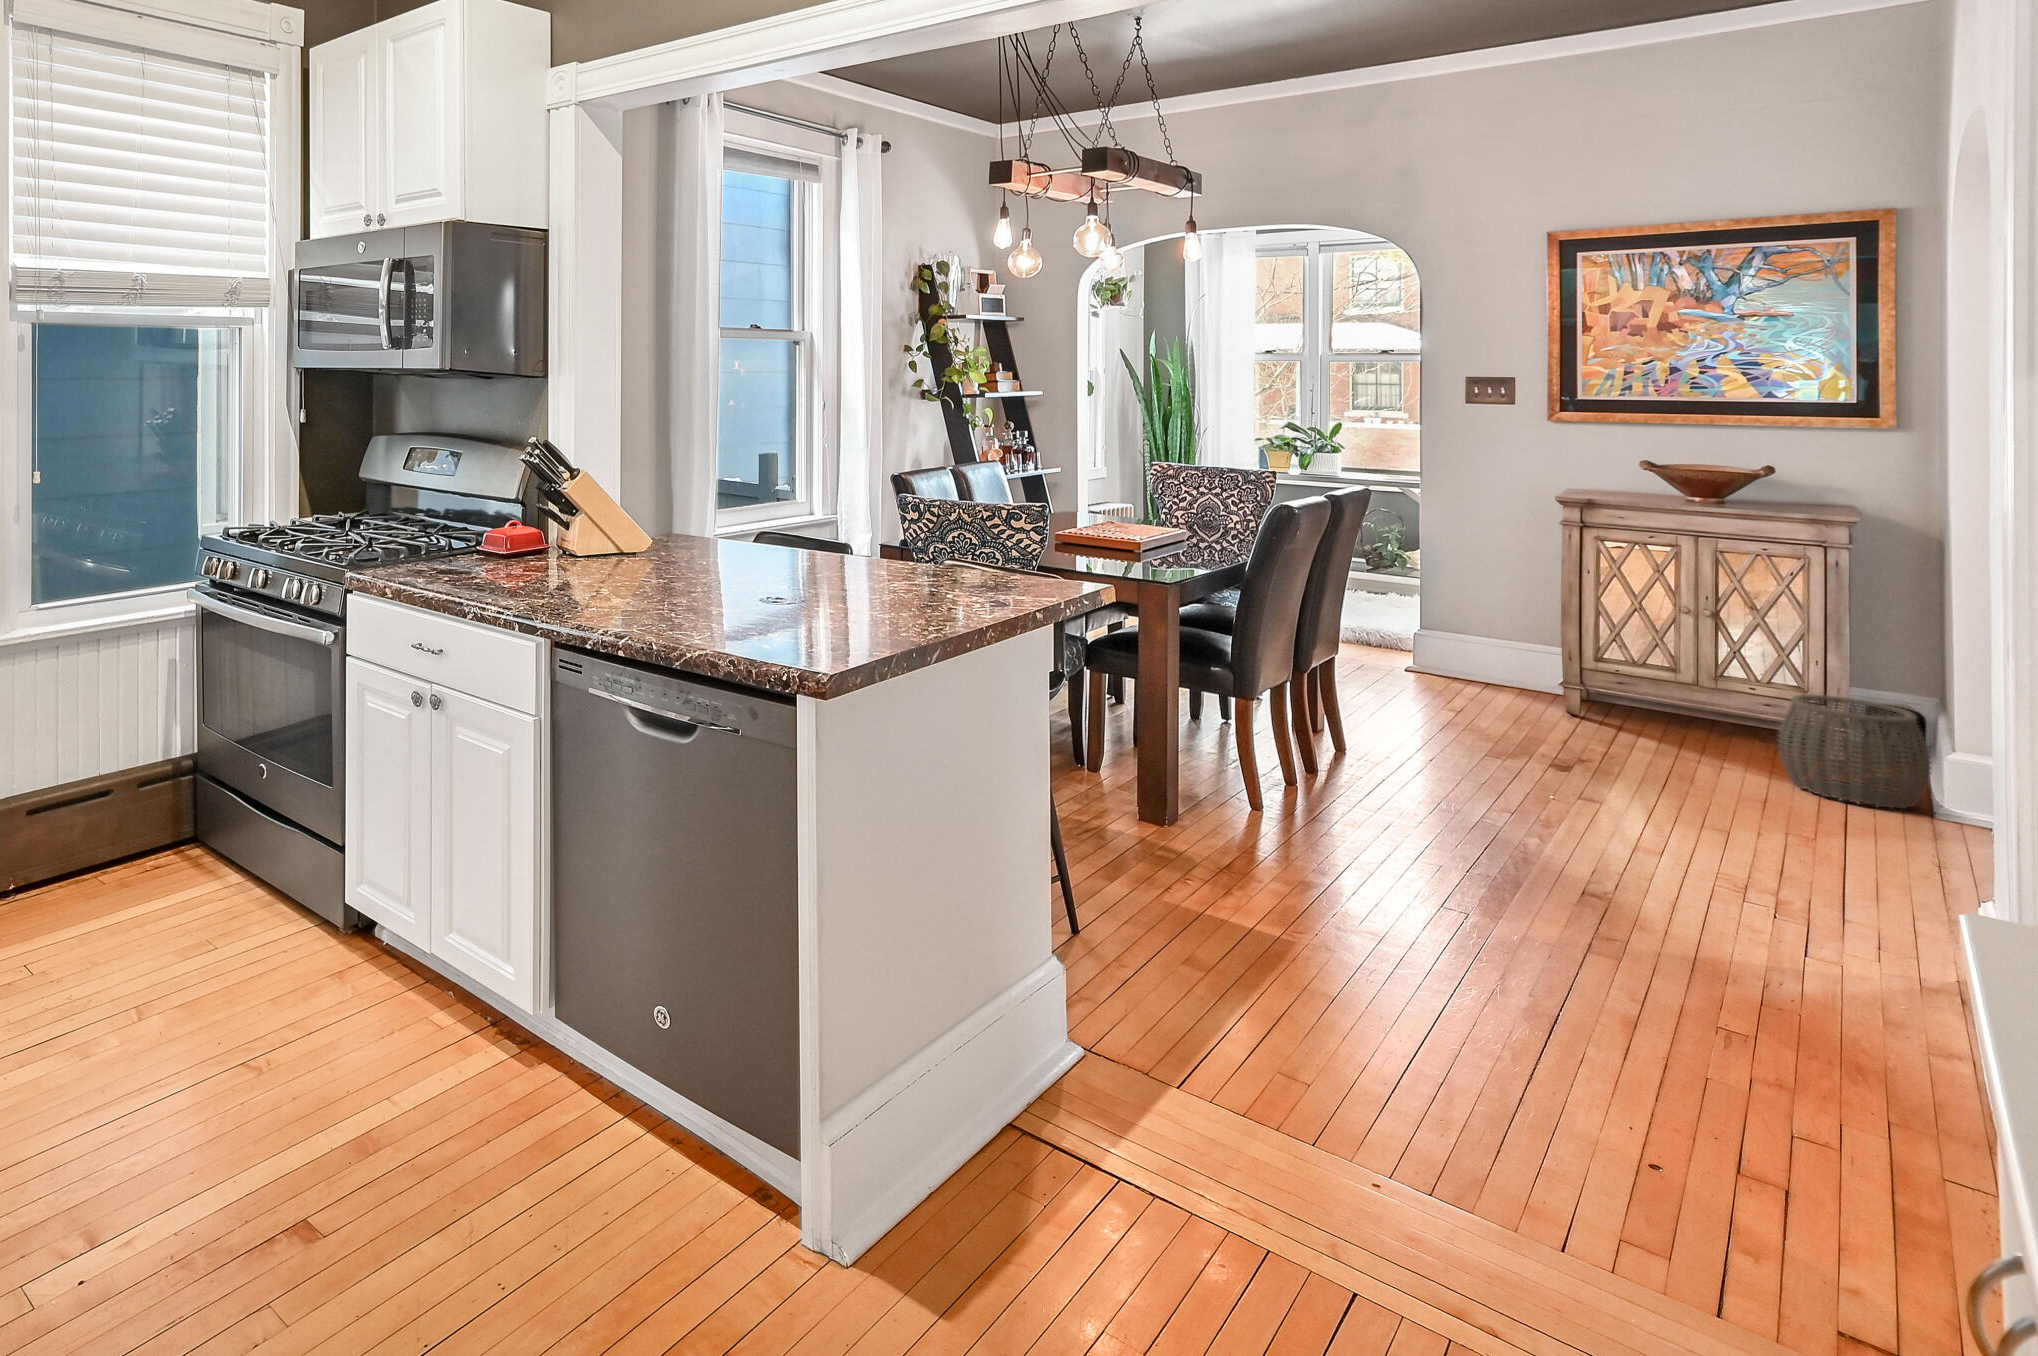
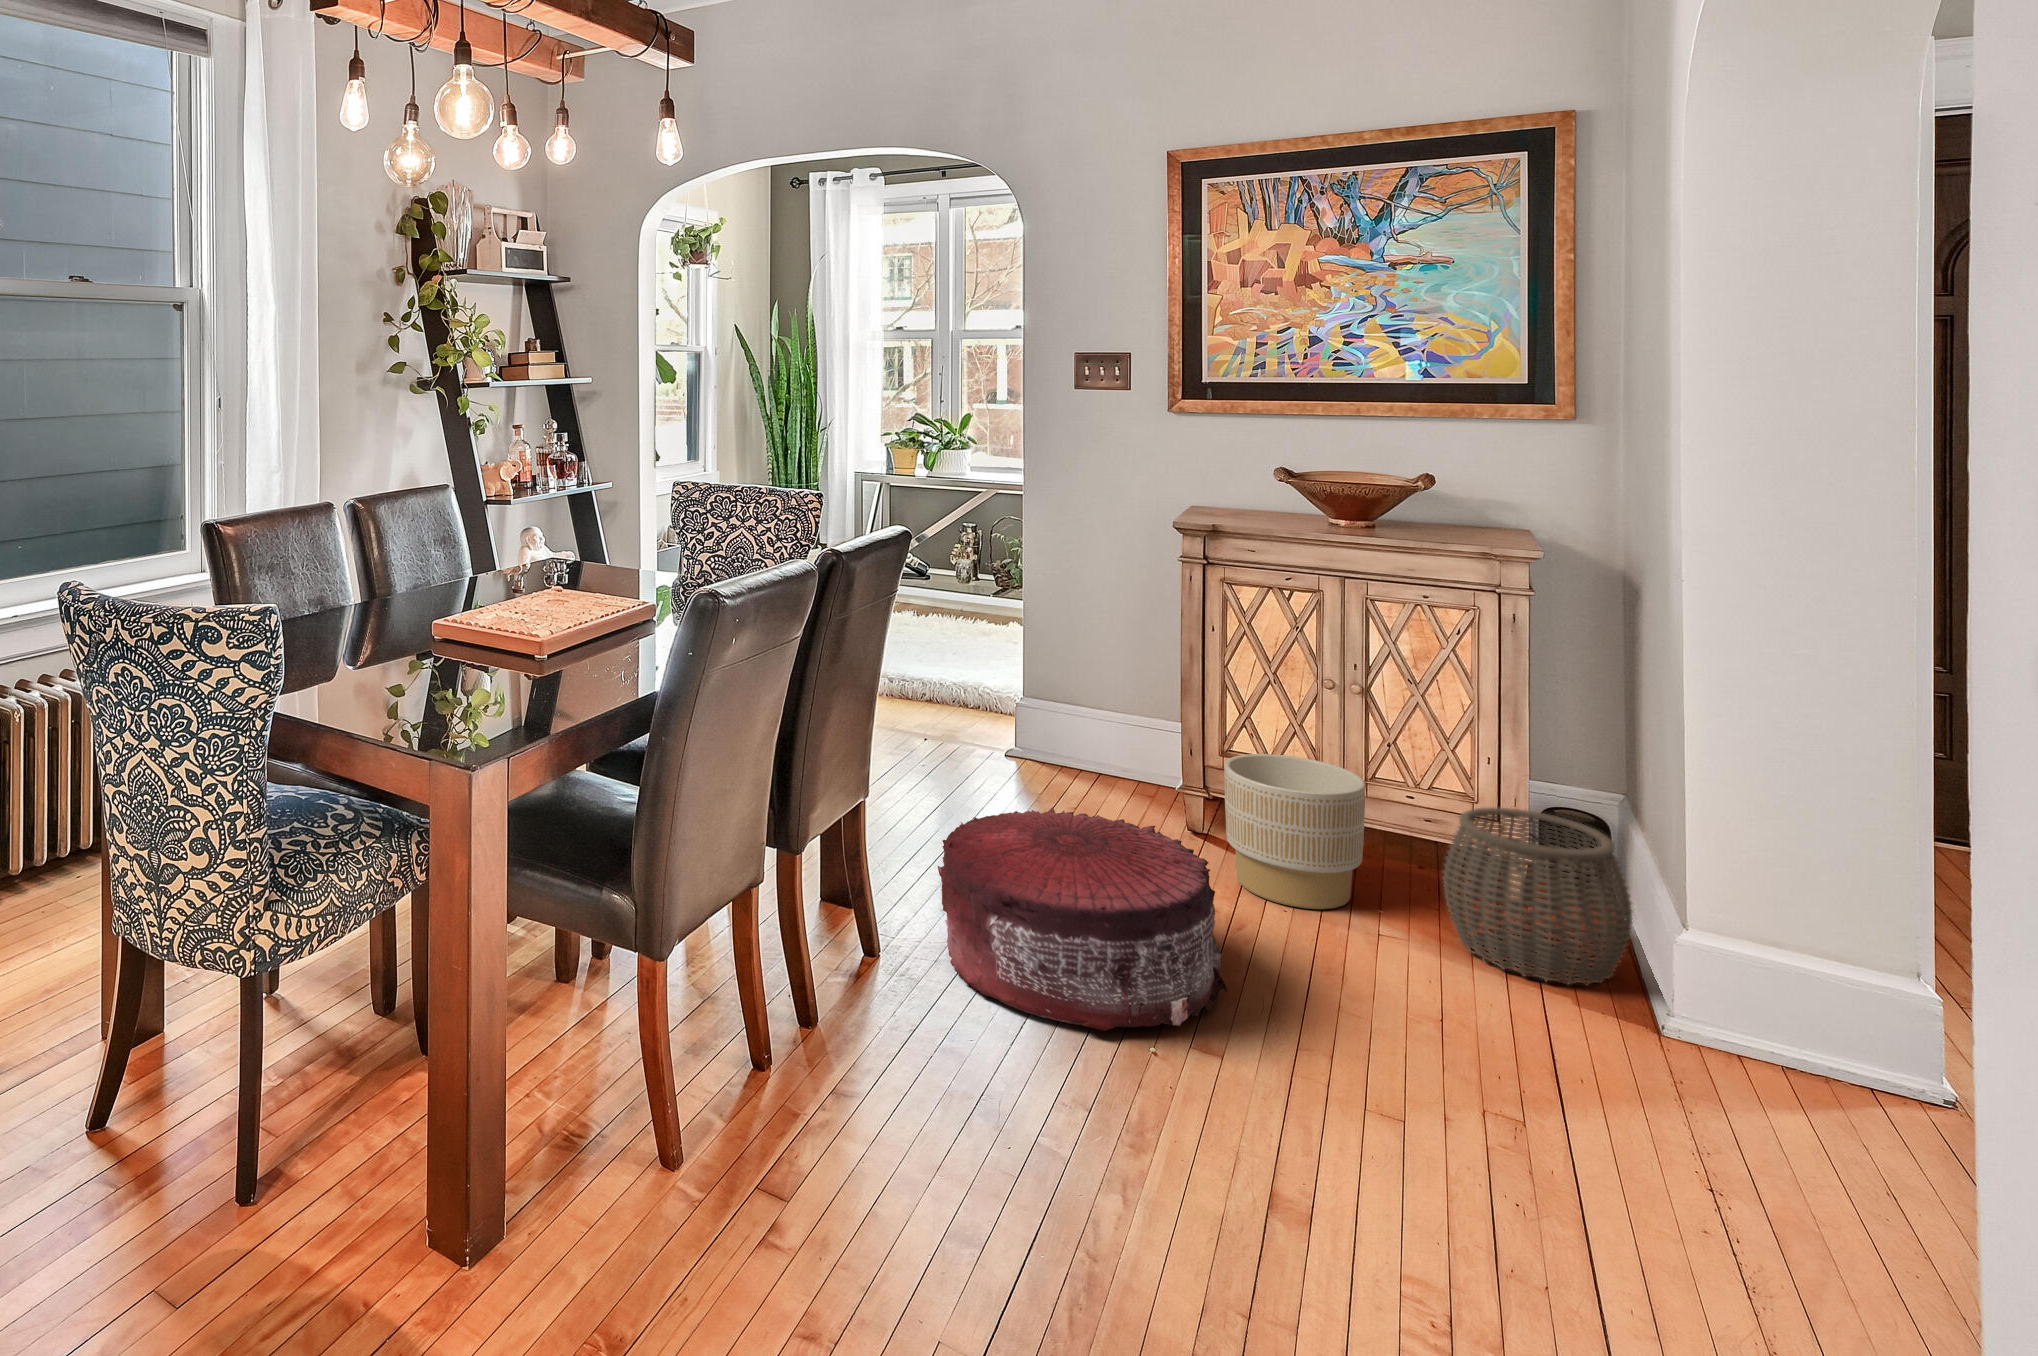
planter: none [1598,659,1715,761] -> present [1224,754,1365,909]
pouf: none [1384,676,1605,798] -> present [938,807,1227,1031]

